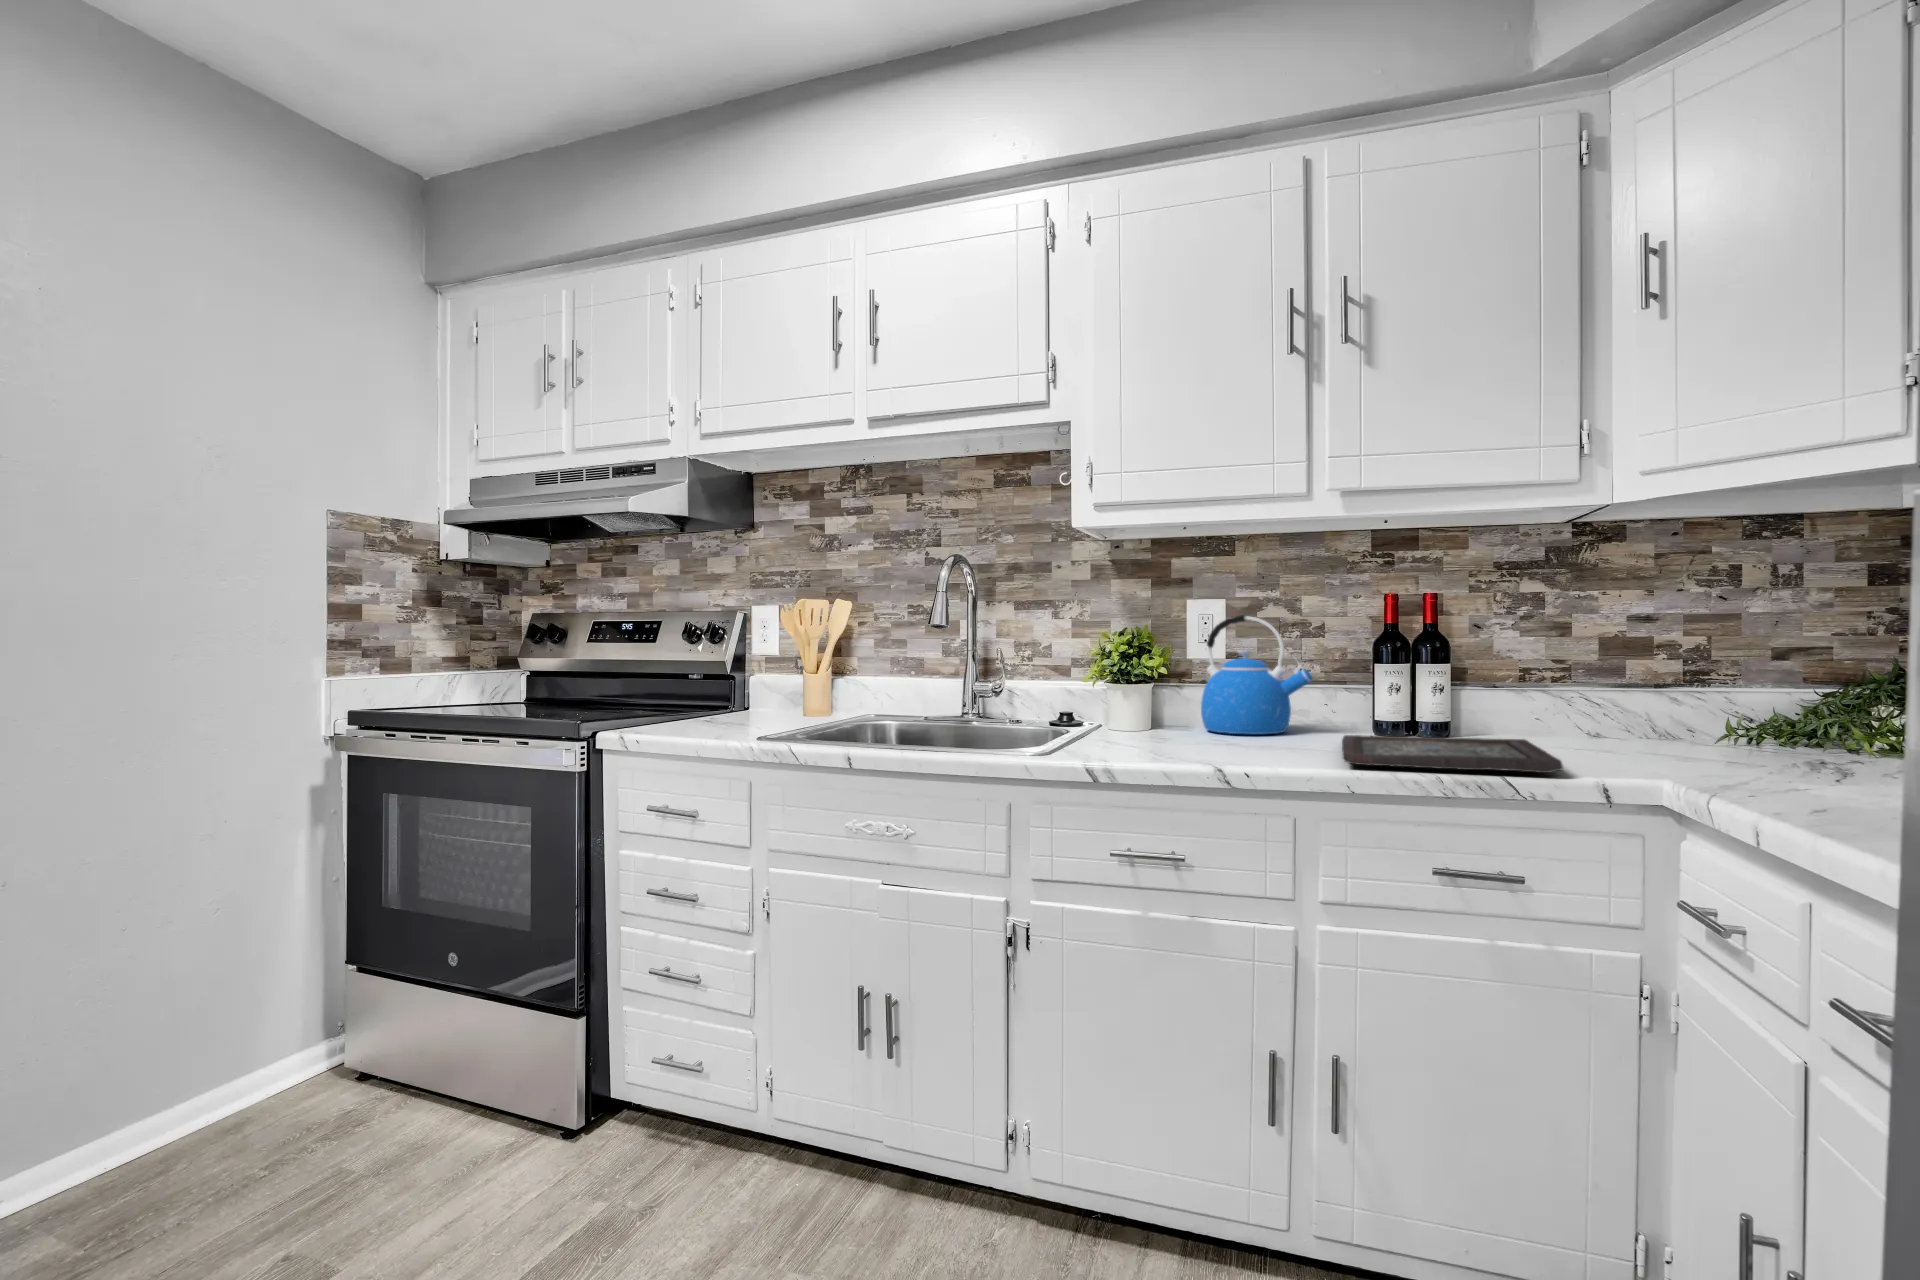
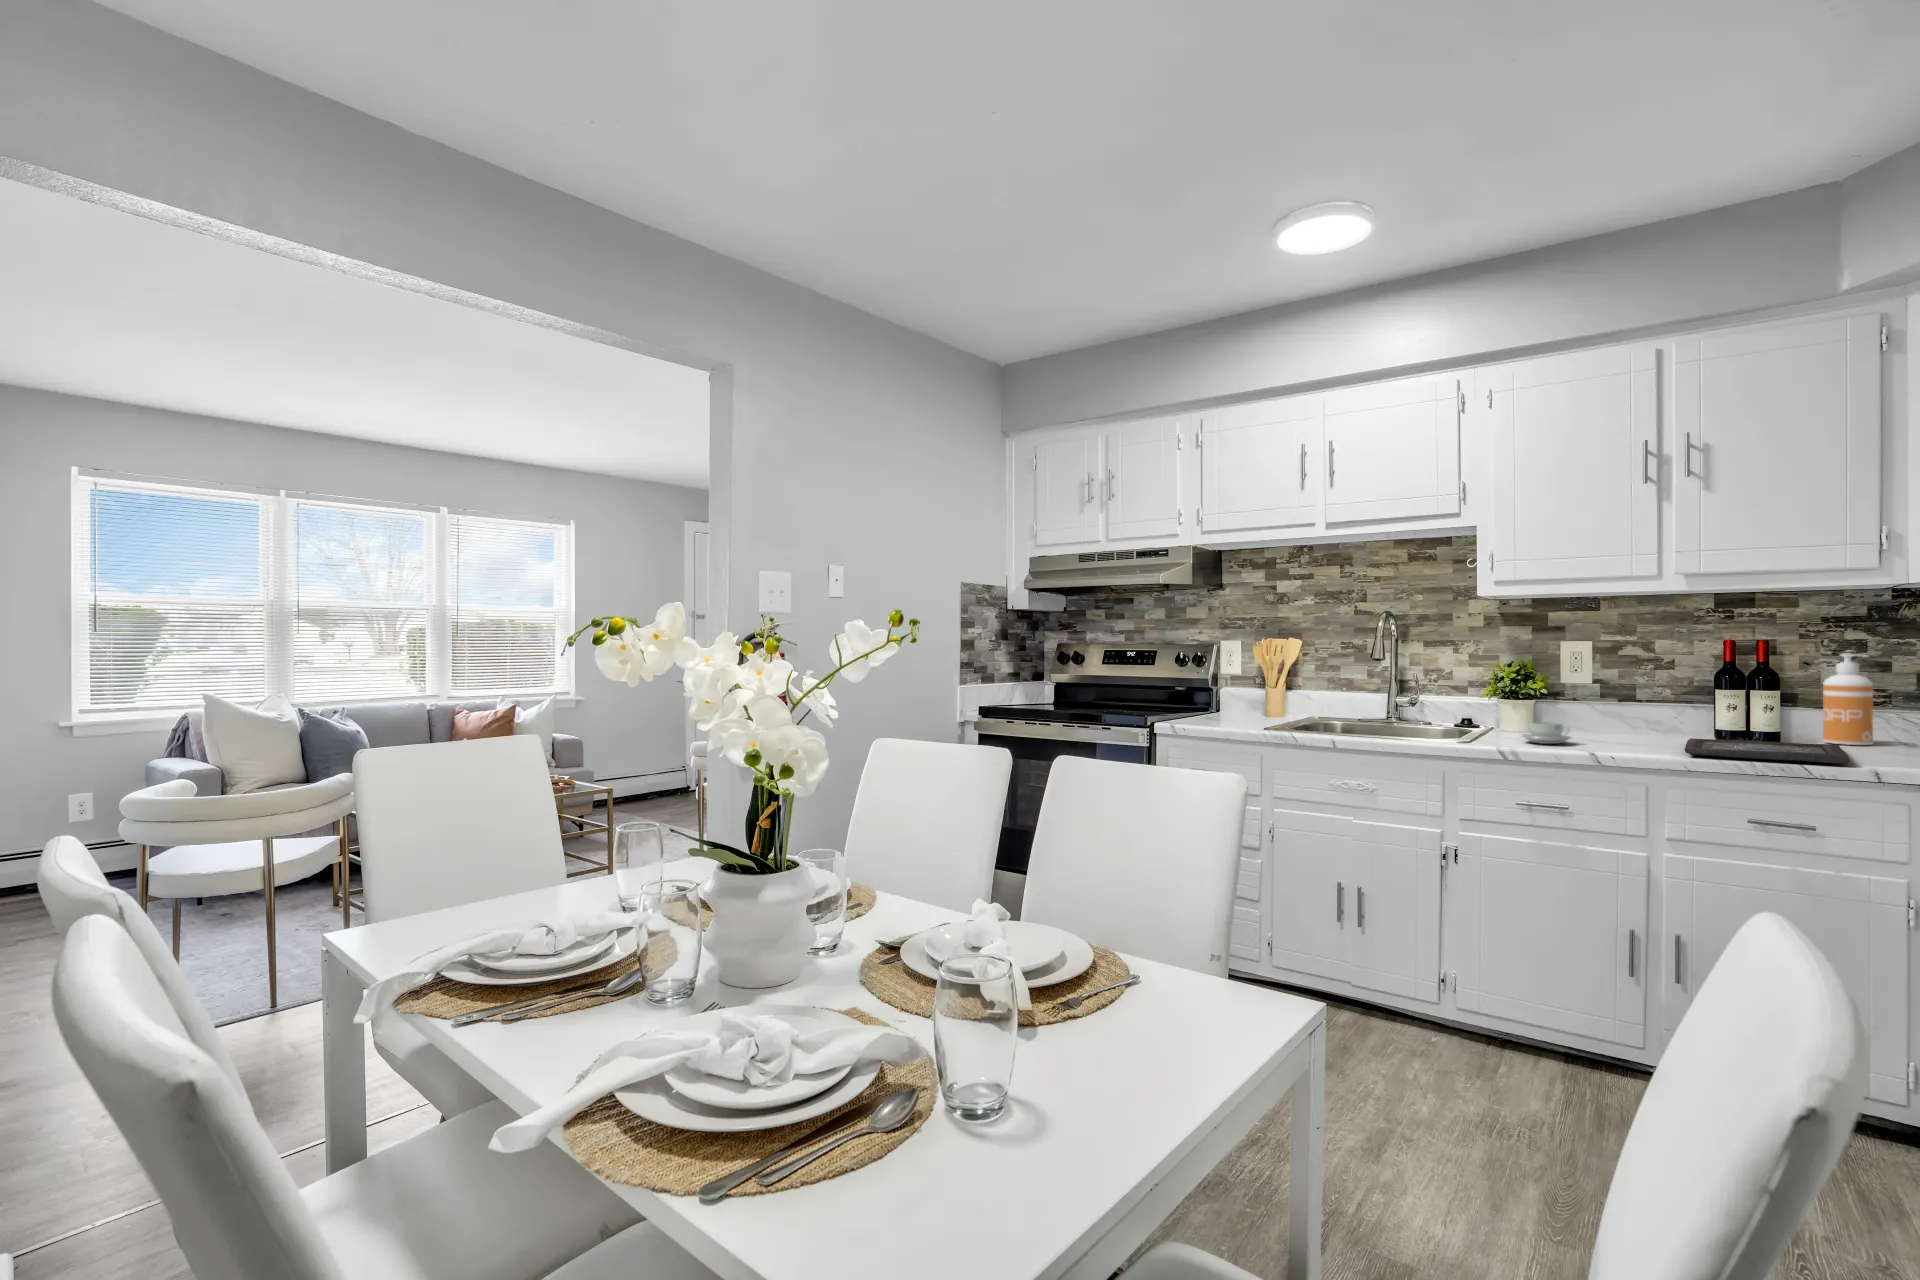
soap dispenser: none [1499,611,1557,738] -> present [1823,654,1873,745]
kettle: present [1201,615,1312,734] -> none [1575,654,1665,737]
coffee cup: none [1123,717,1194,751] -> present [1521,722,1571,744]

